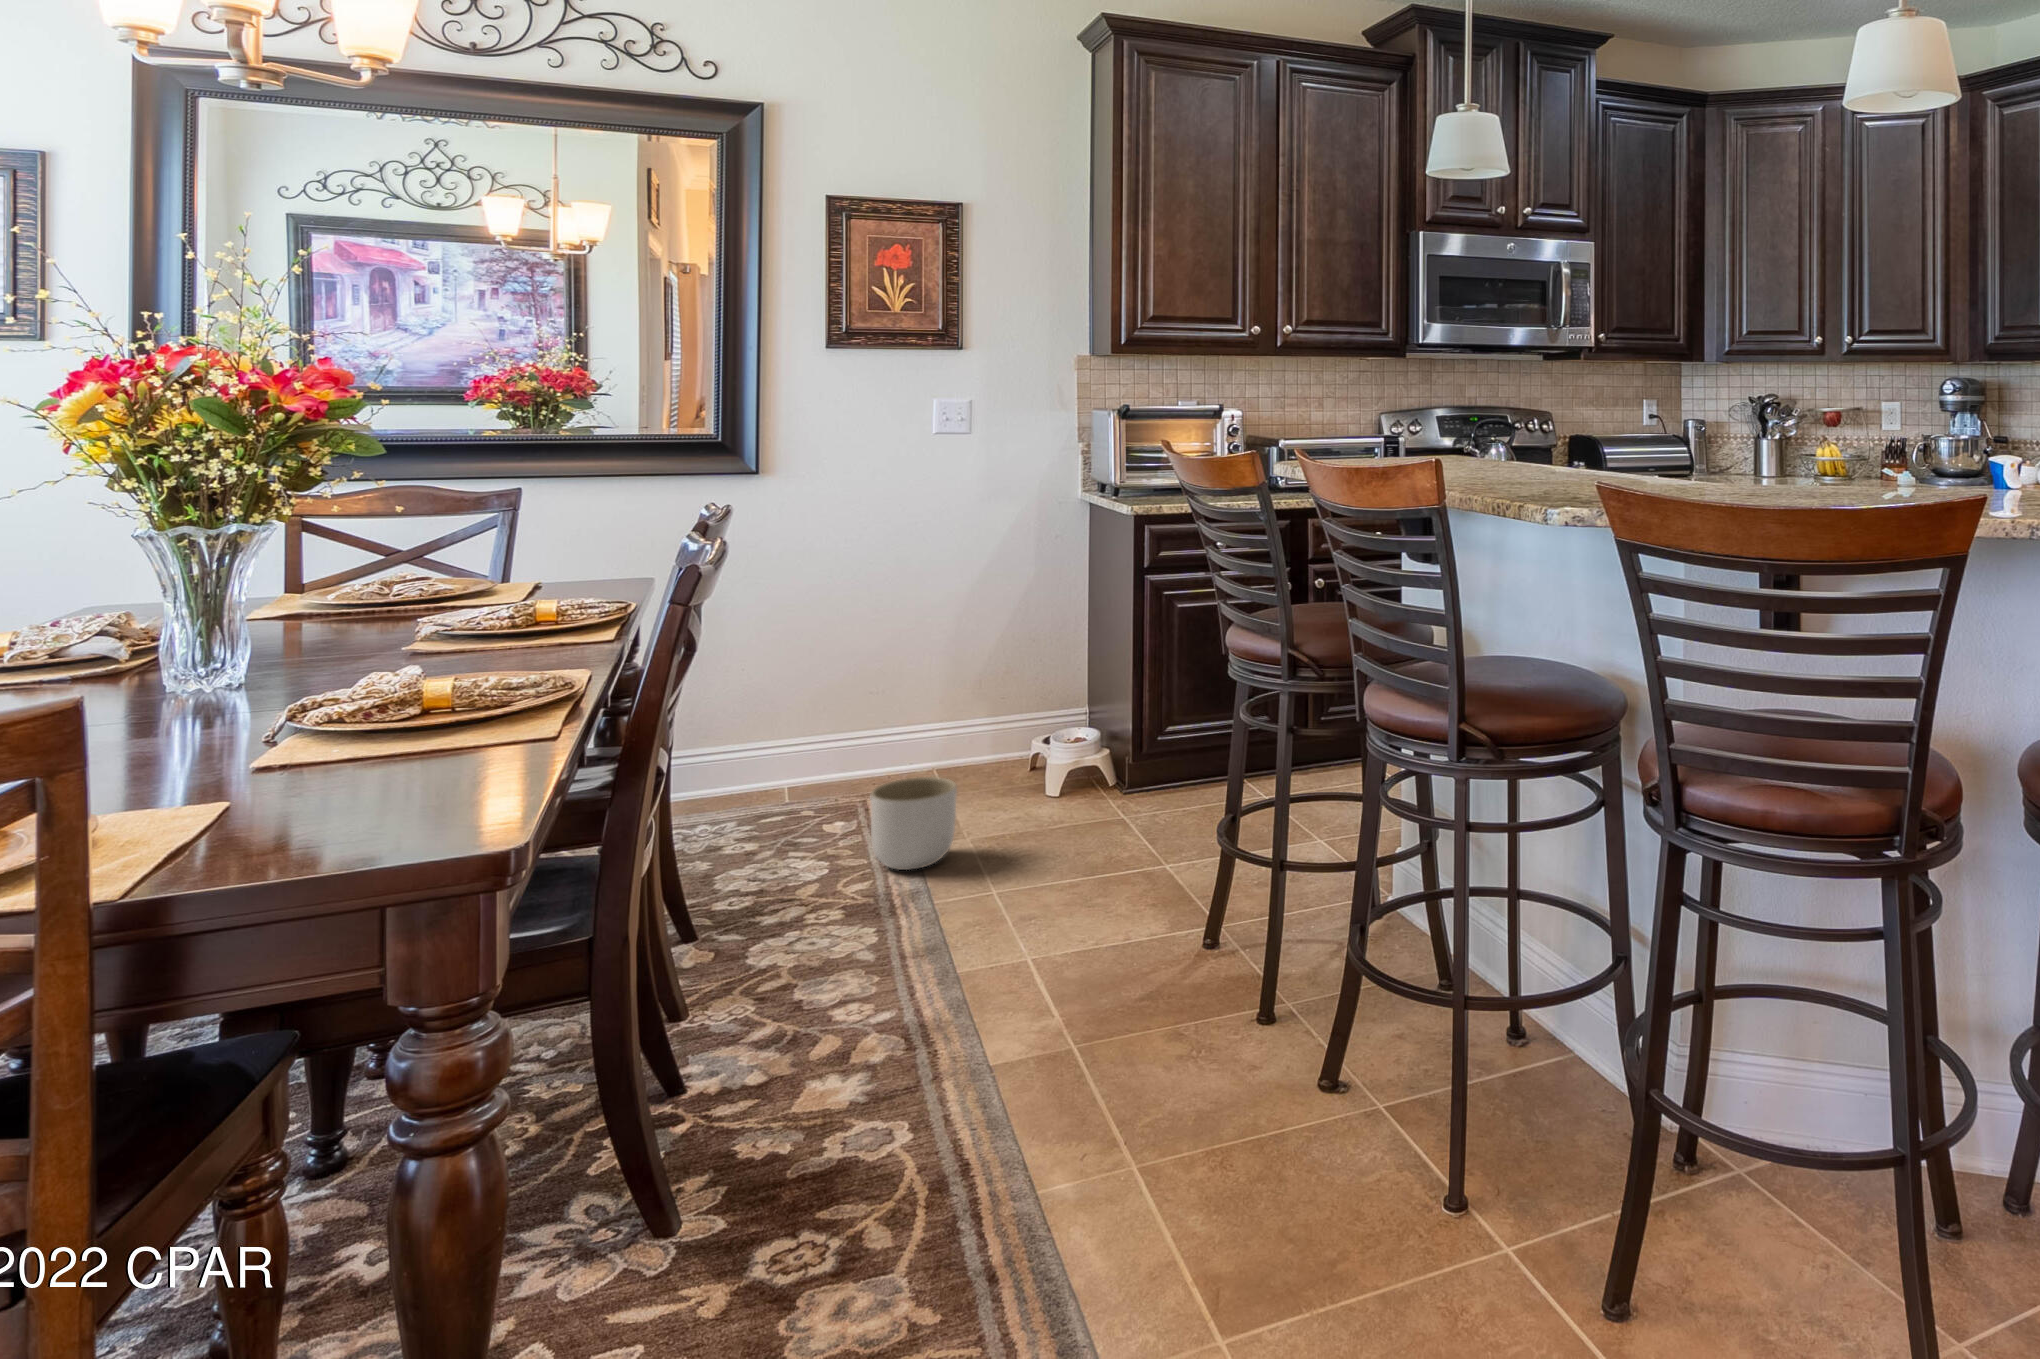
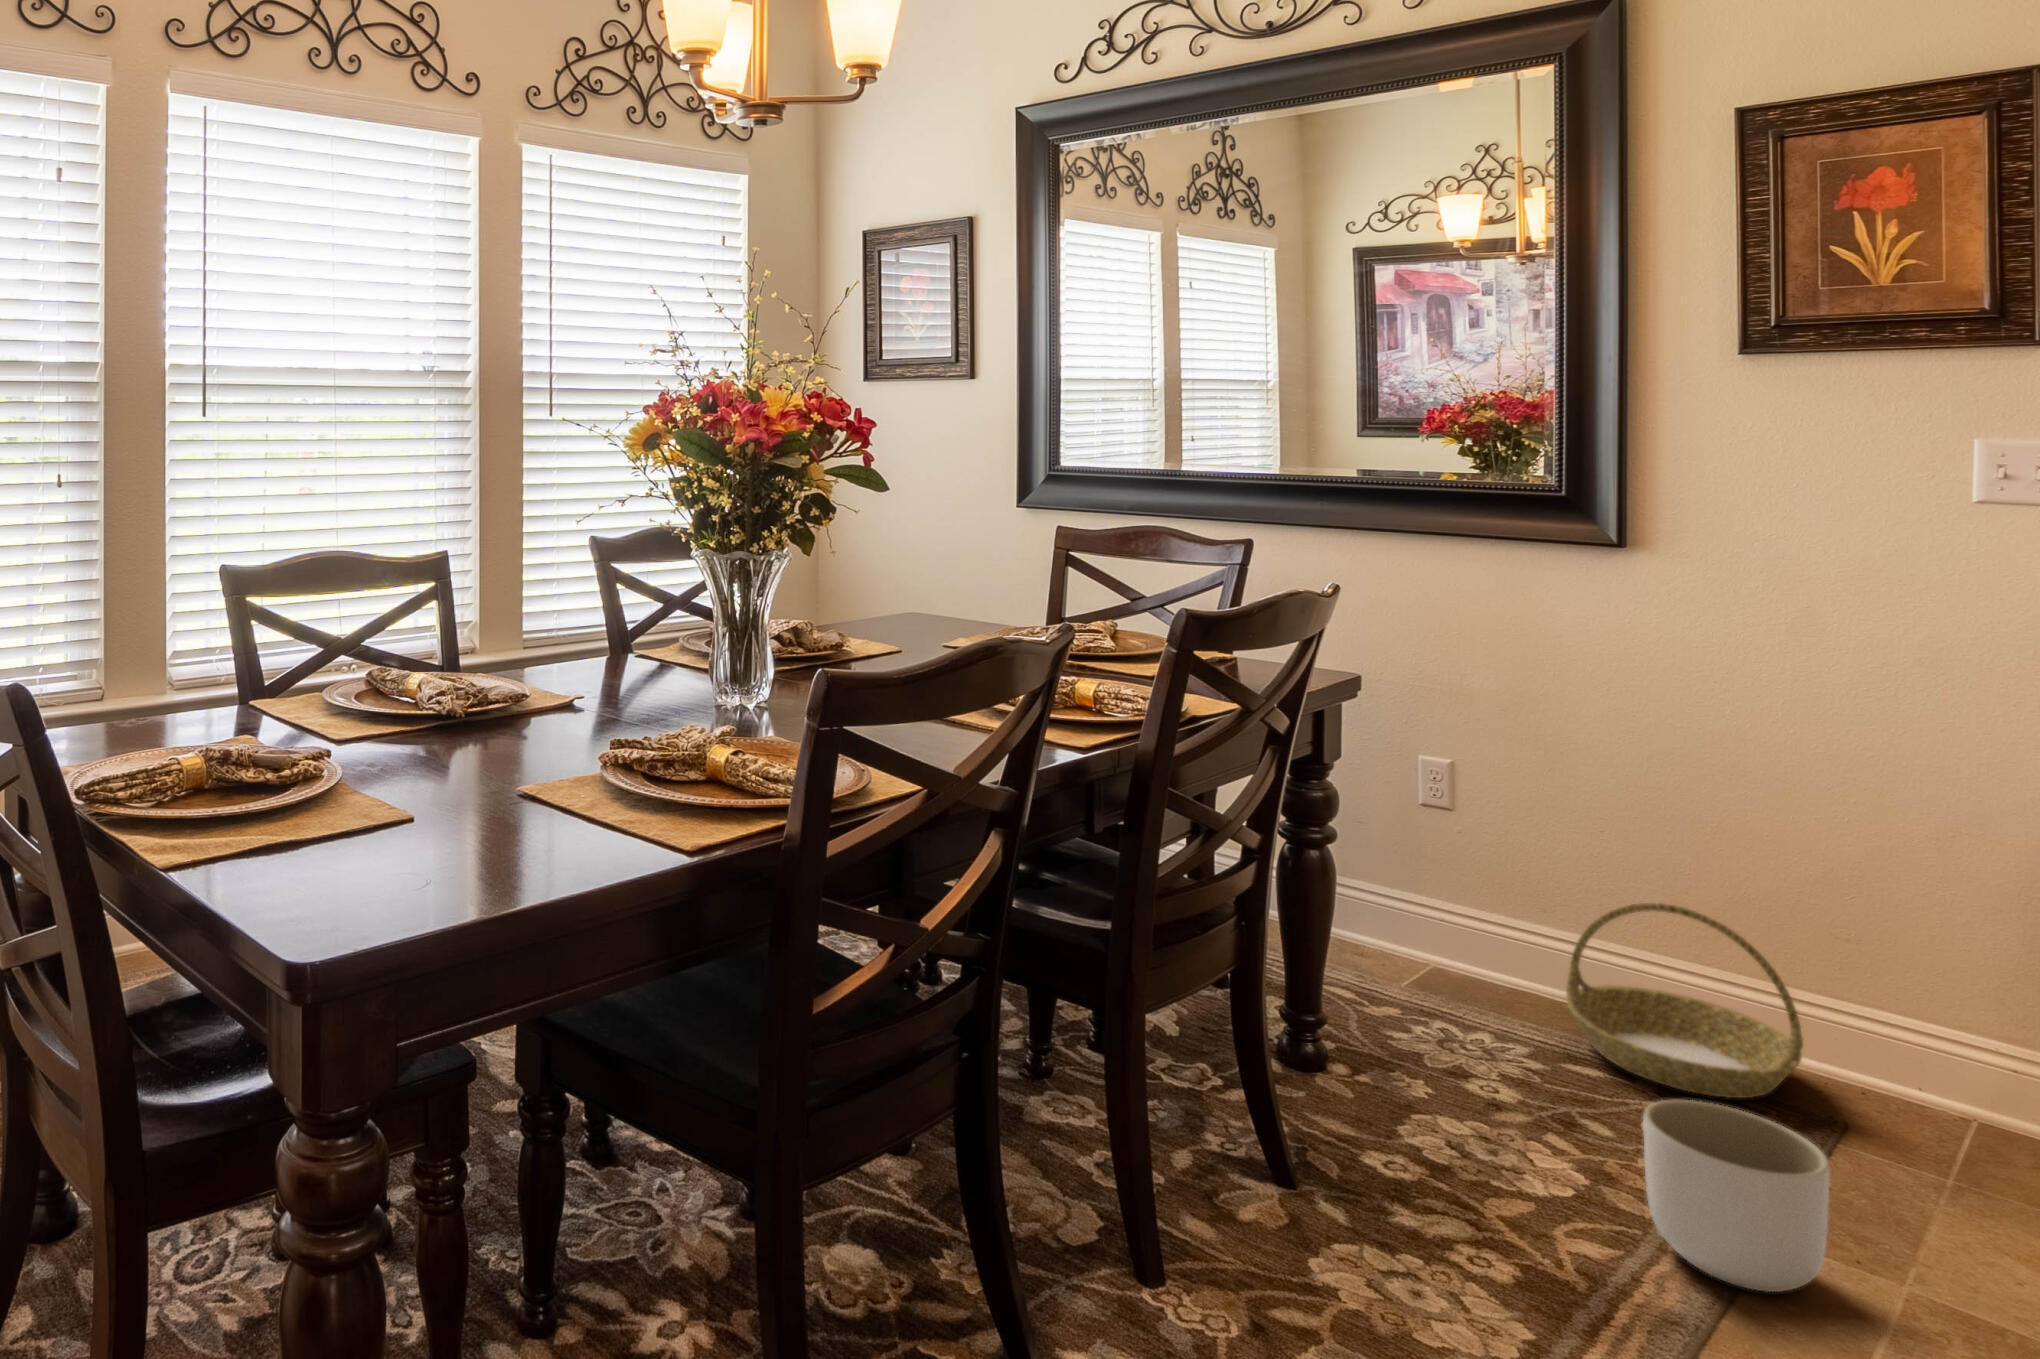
basket: none [741,699,870,813] -> present [1566,903,1803,1098]

